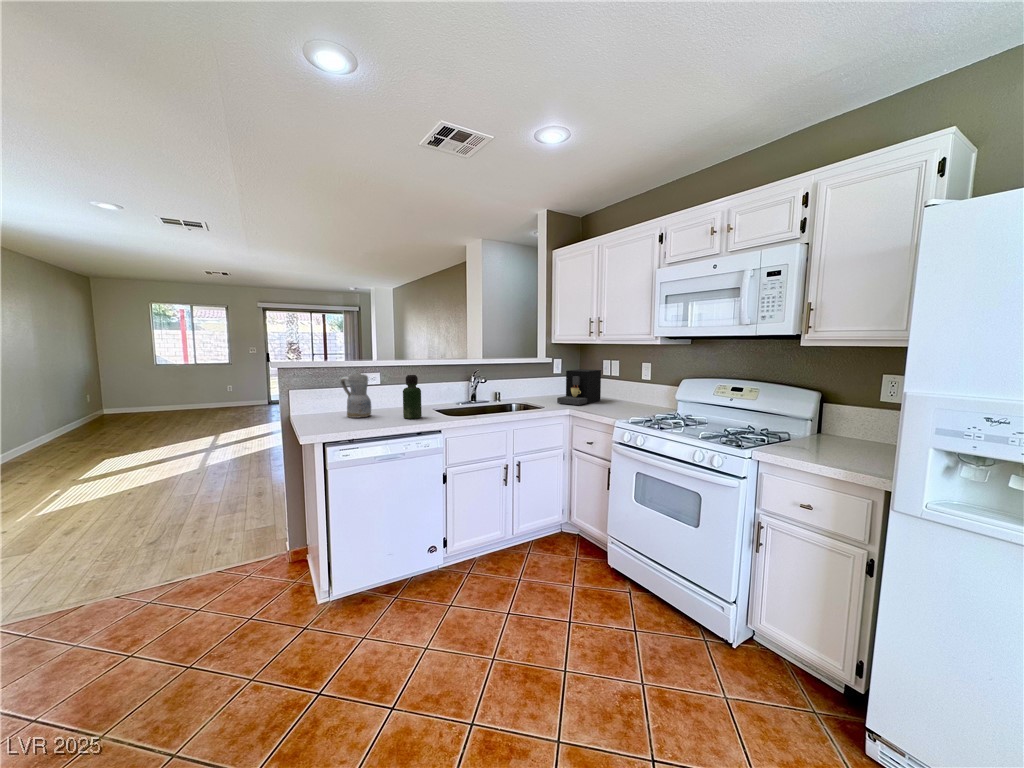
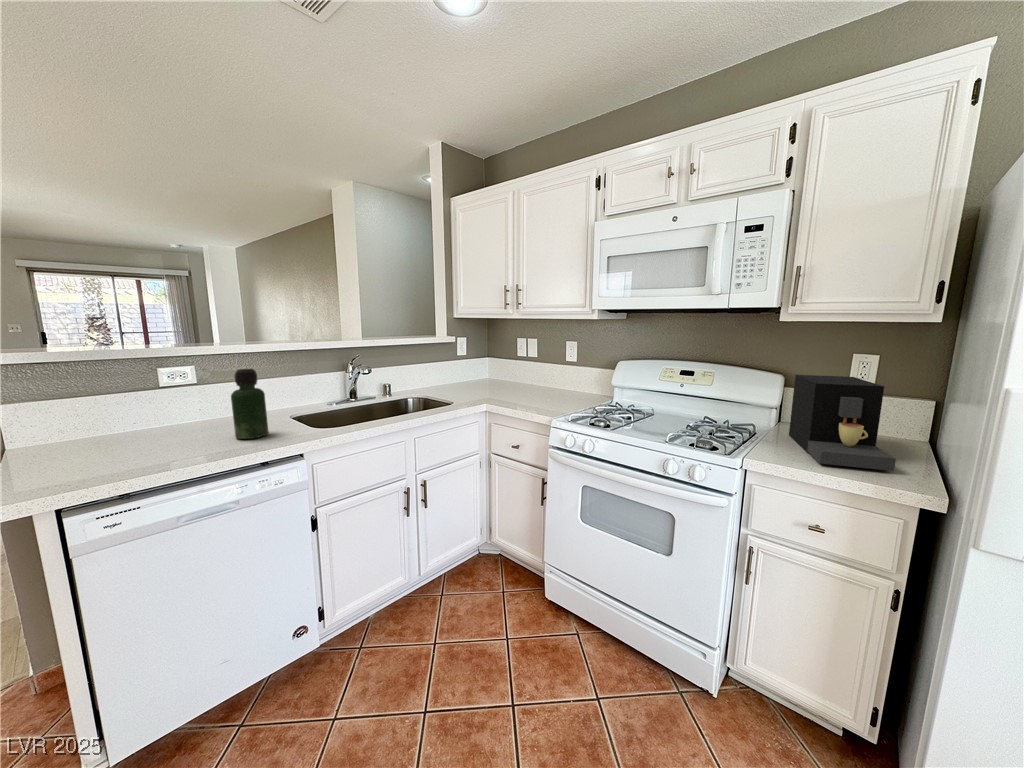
coffee maker: present [557,369,601,405] -> present [789,375,896,471]
ceramic pitcher: present [341,374,371,418] -> none [105,370,175,445]

